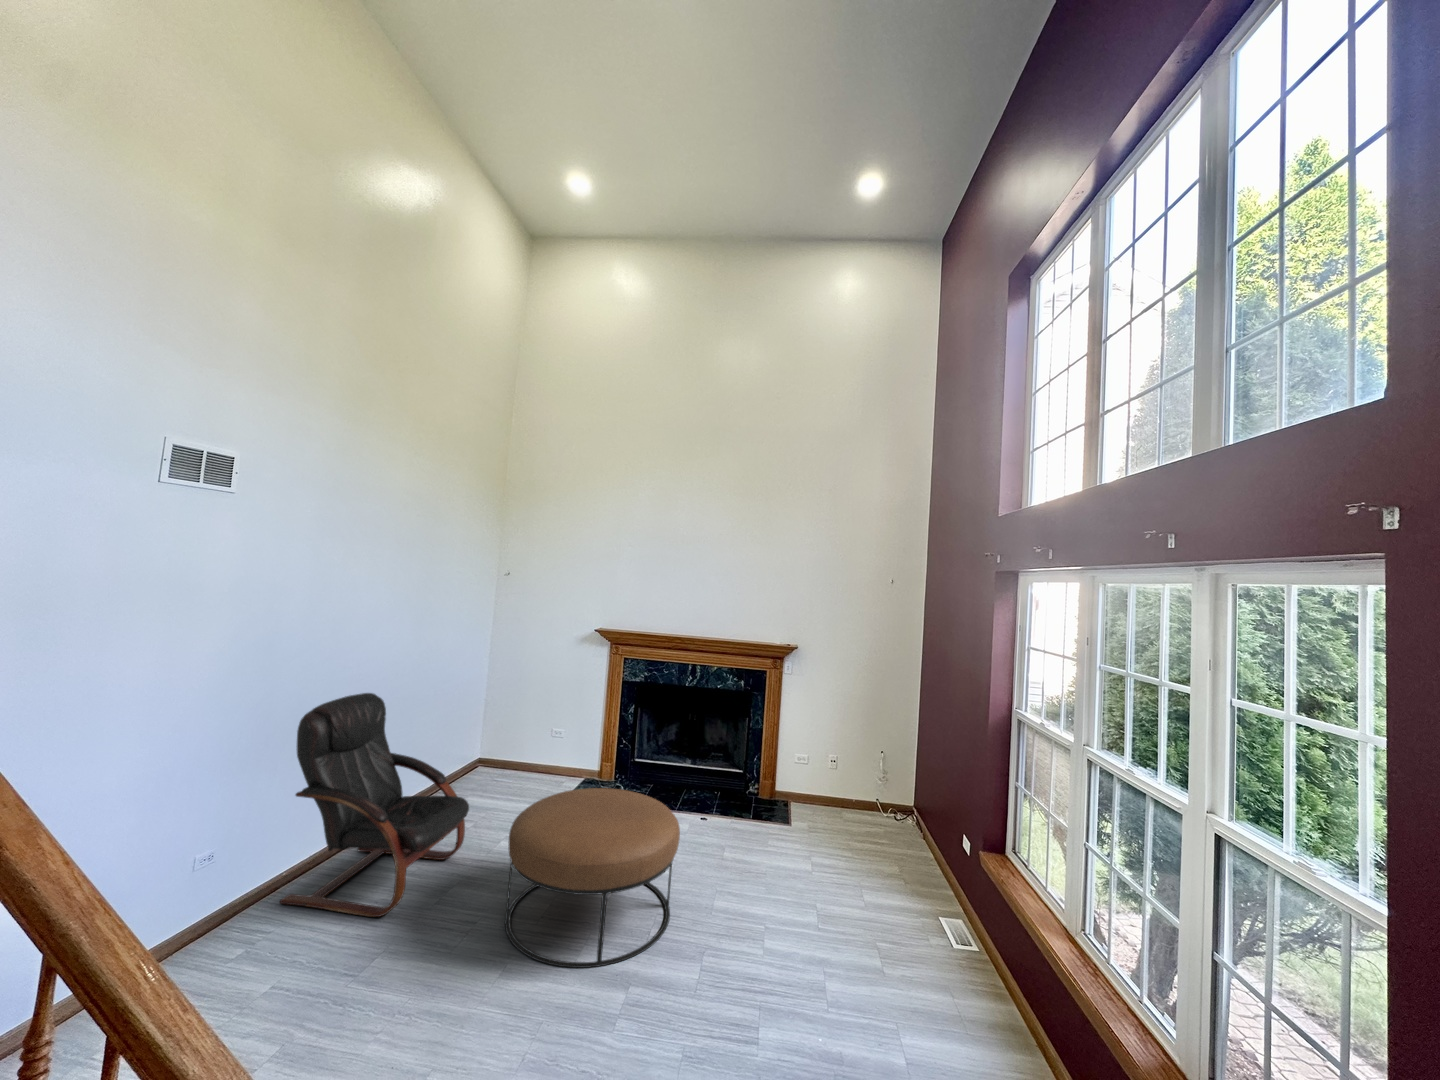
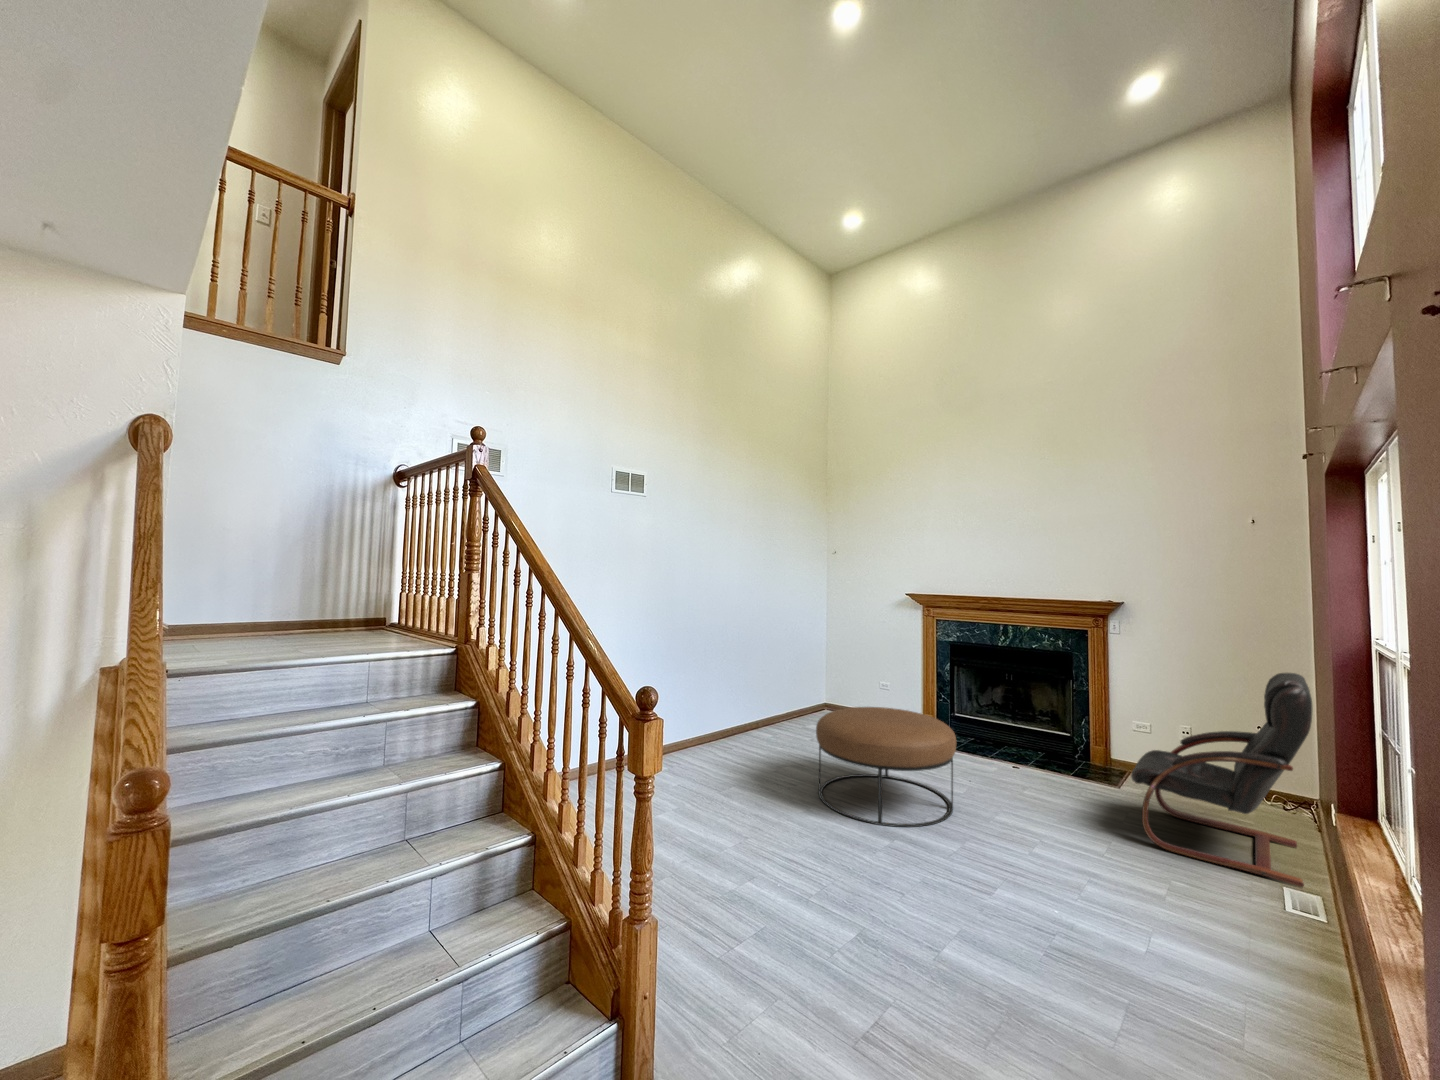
armchair: present [280,693,469,917] -> present [1131,673,1312,887]

